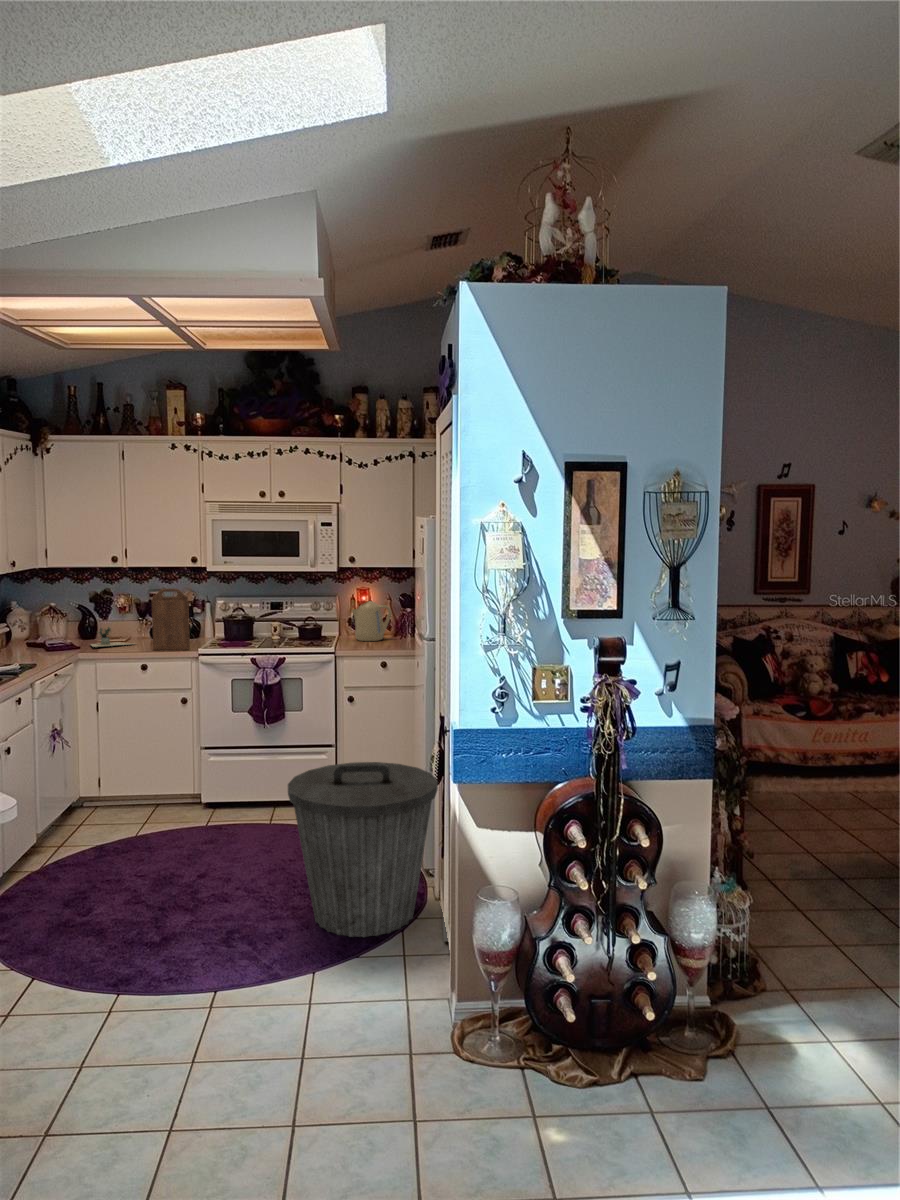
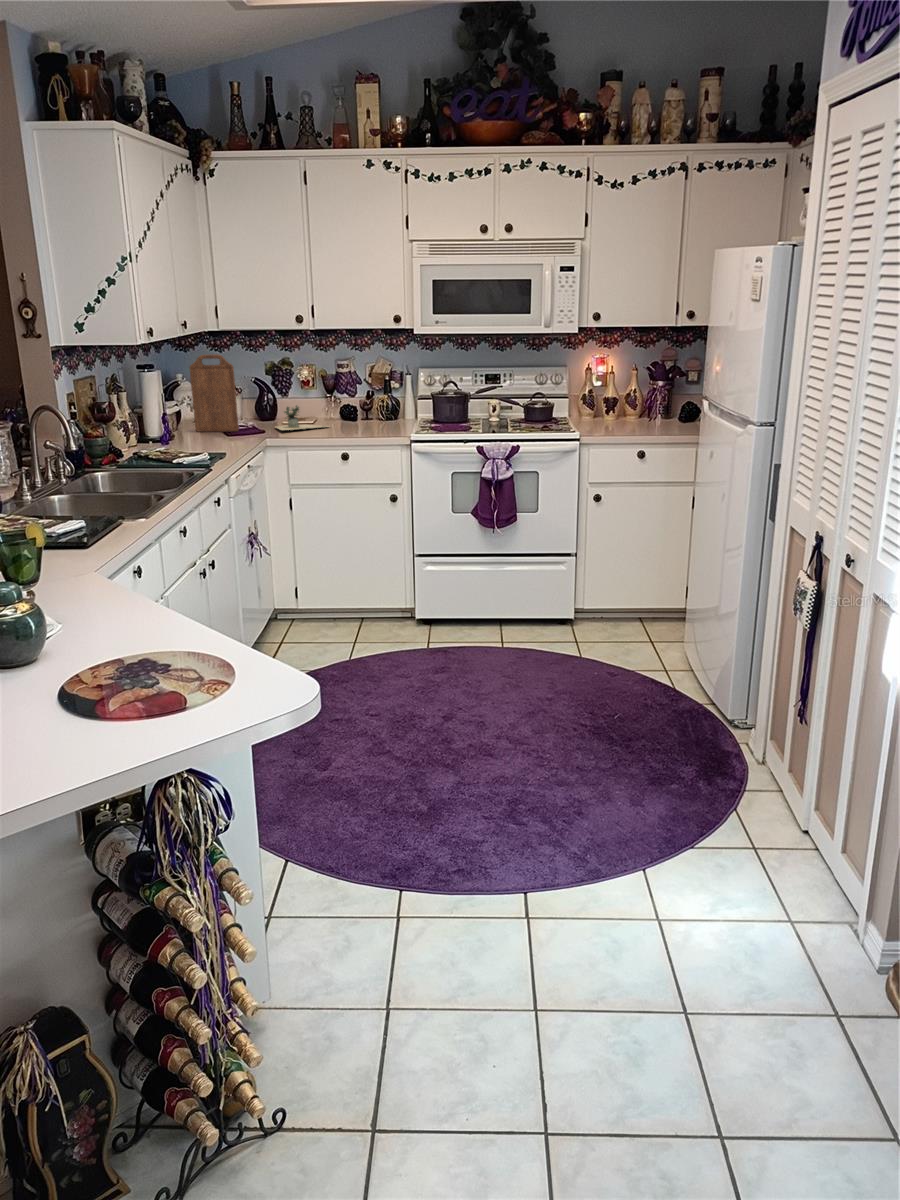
cutting board: present [152,588,190,650] -> present [189,354,239,432]
kettle: present [352,601,392,641] -> none [592,372,643,424]
trash can: present [288,762,438,937] -> none [579,589,784,817]

